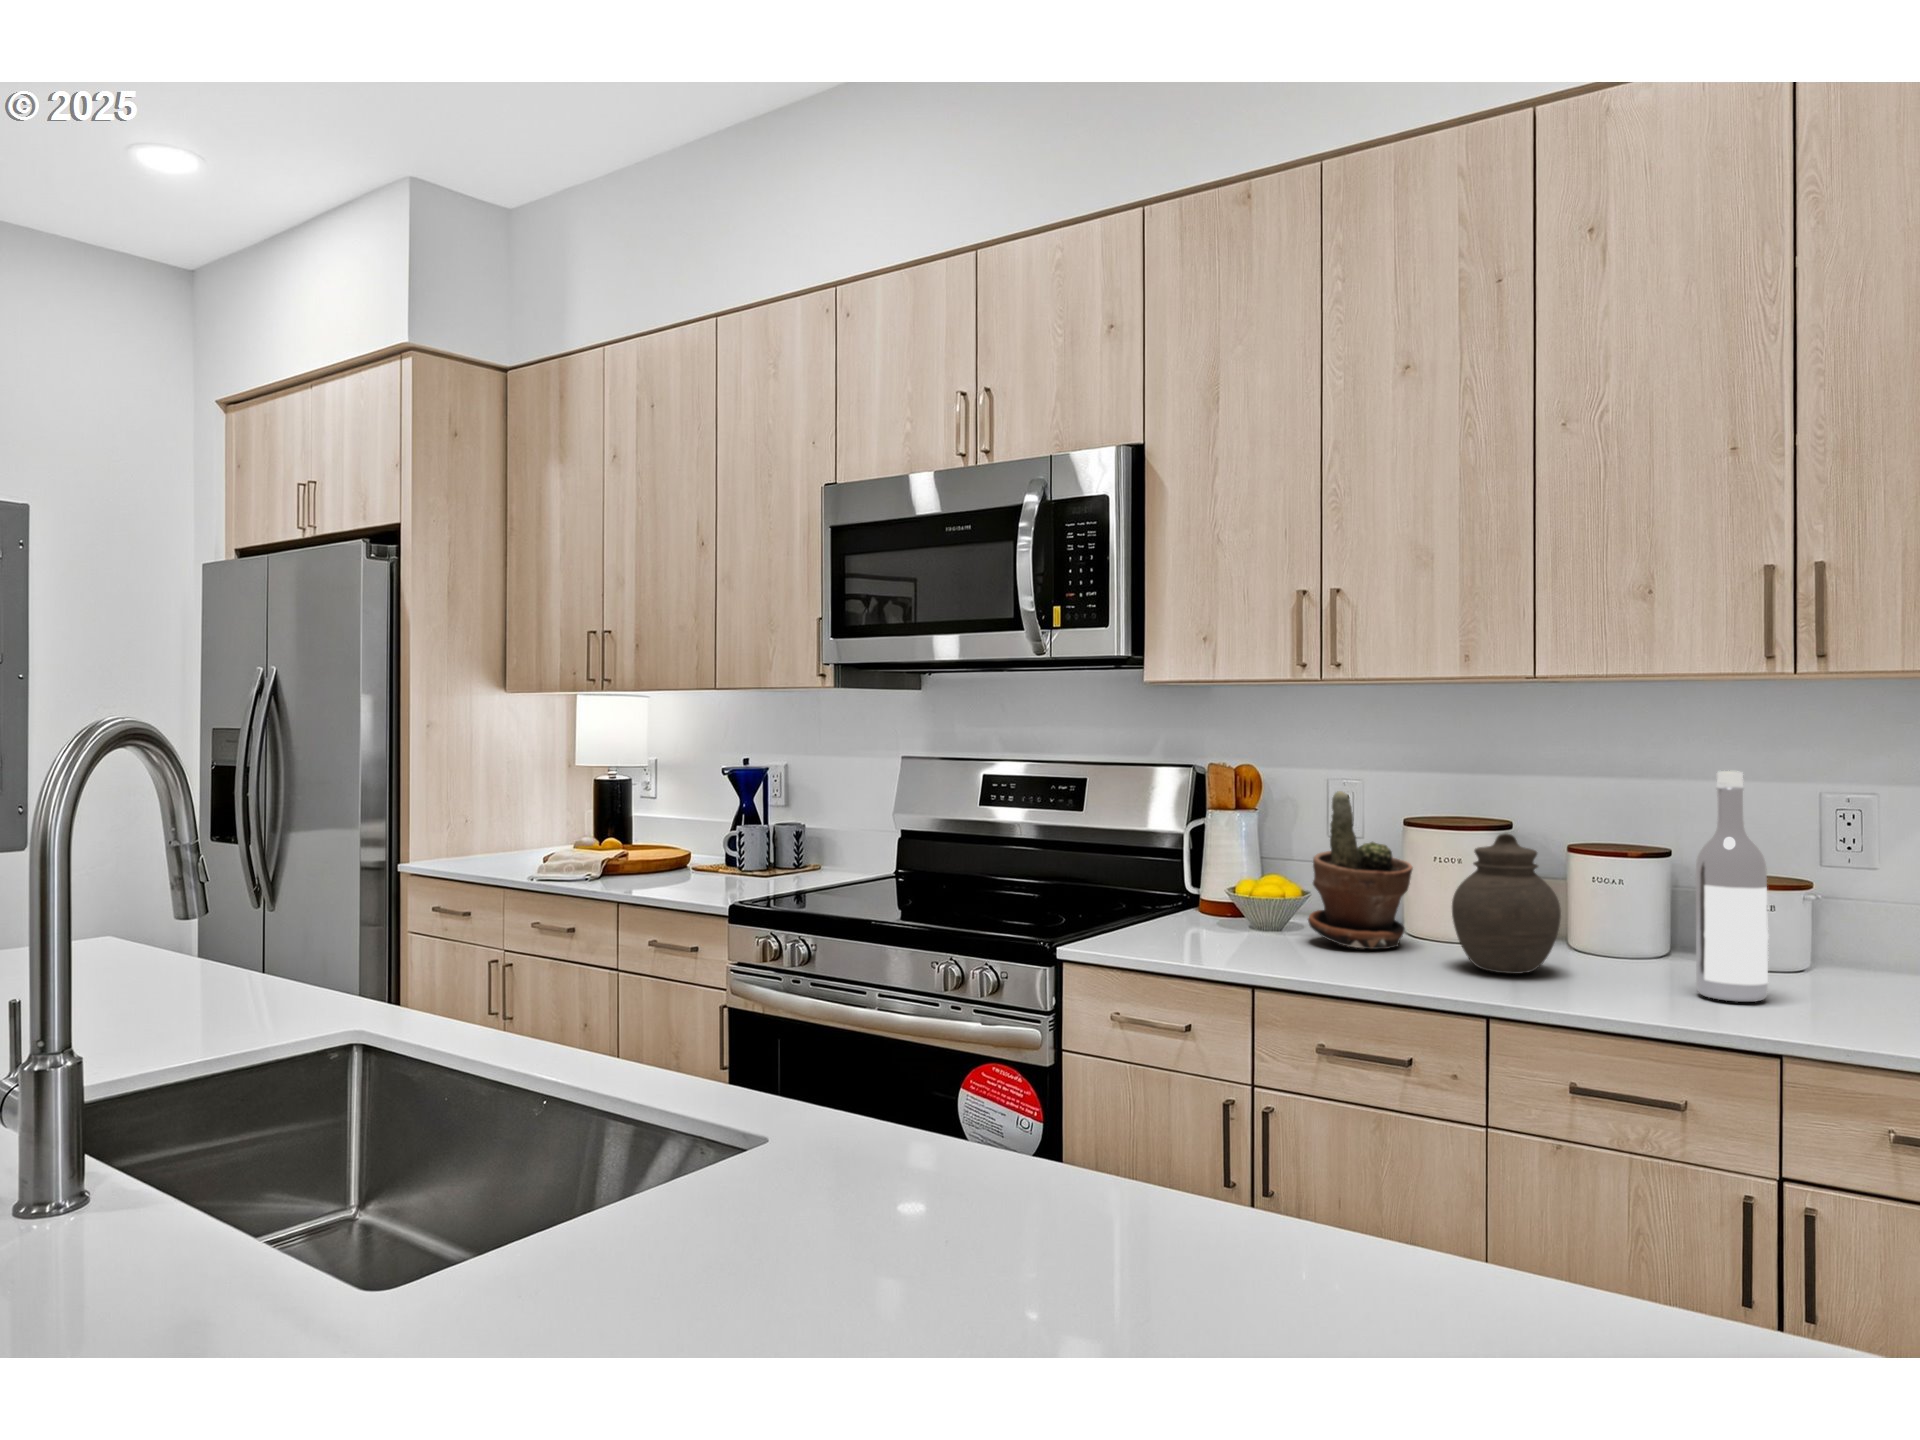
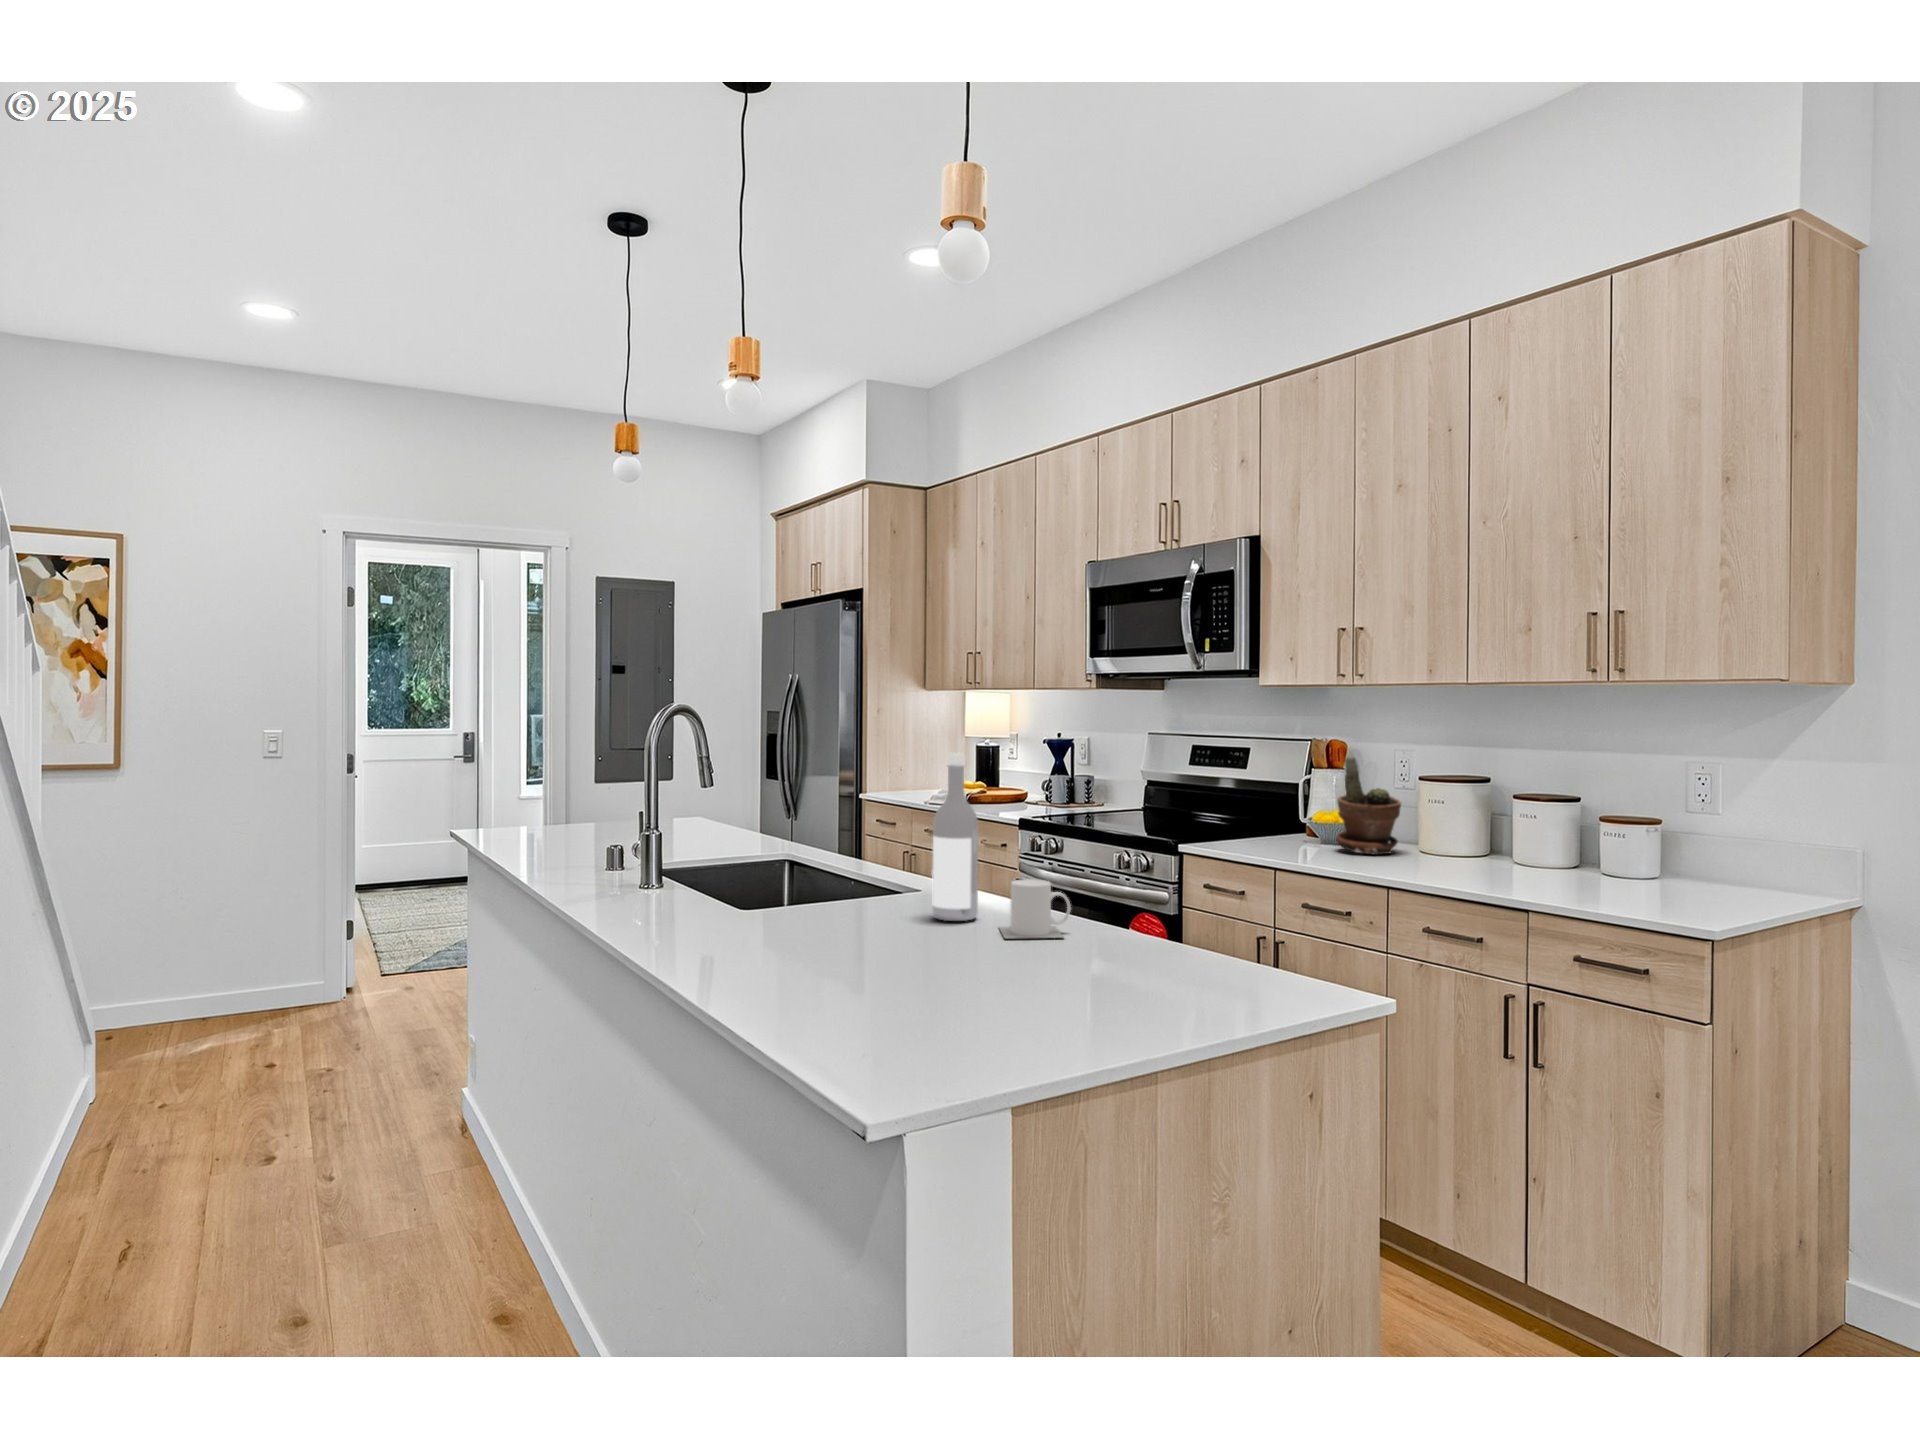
wine bottle: present [1696,771,1769,1002] -> present [932,753,978,921]
jar: present [1452,833,1561,974] -> none [1399,782,1466,868]
mug: none [1093,1144,1310,1337] -> present [999,879,1071,938]

